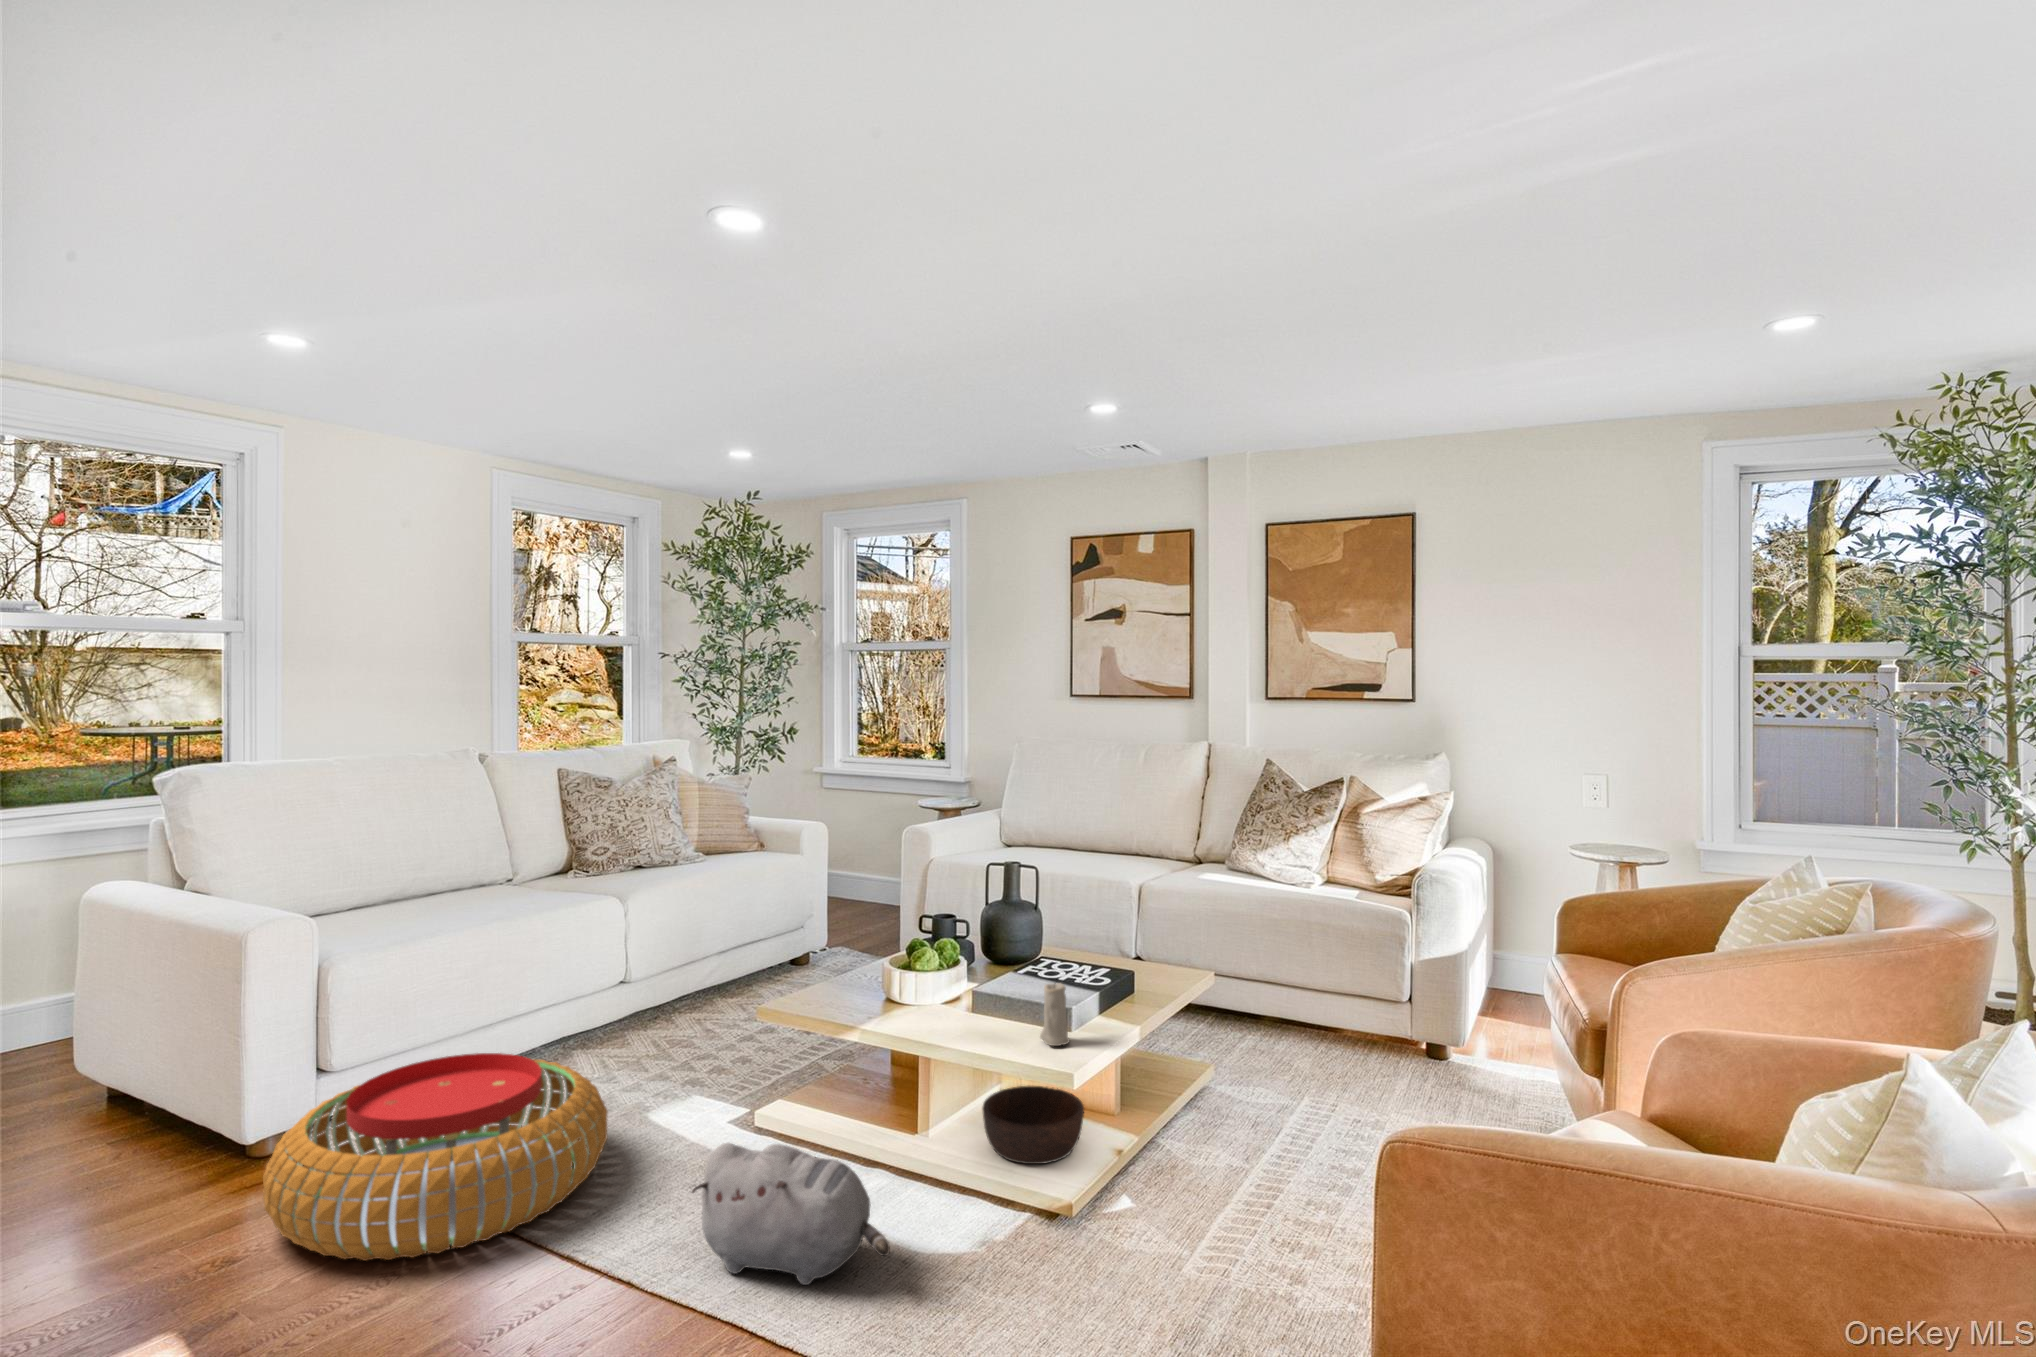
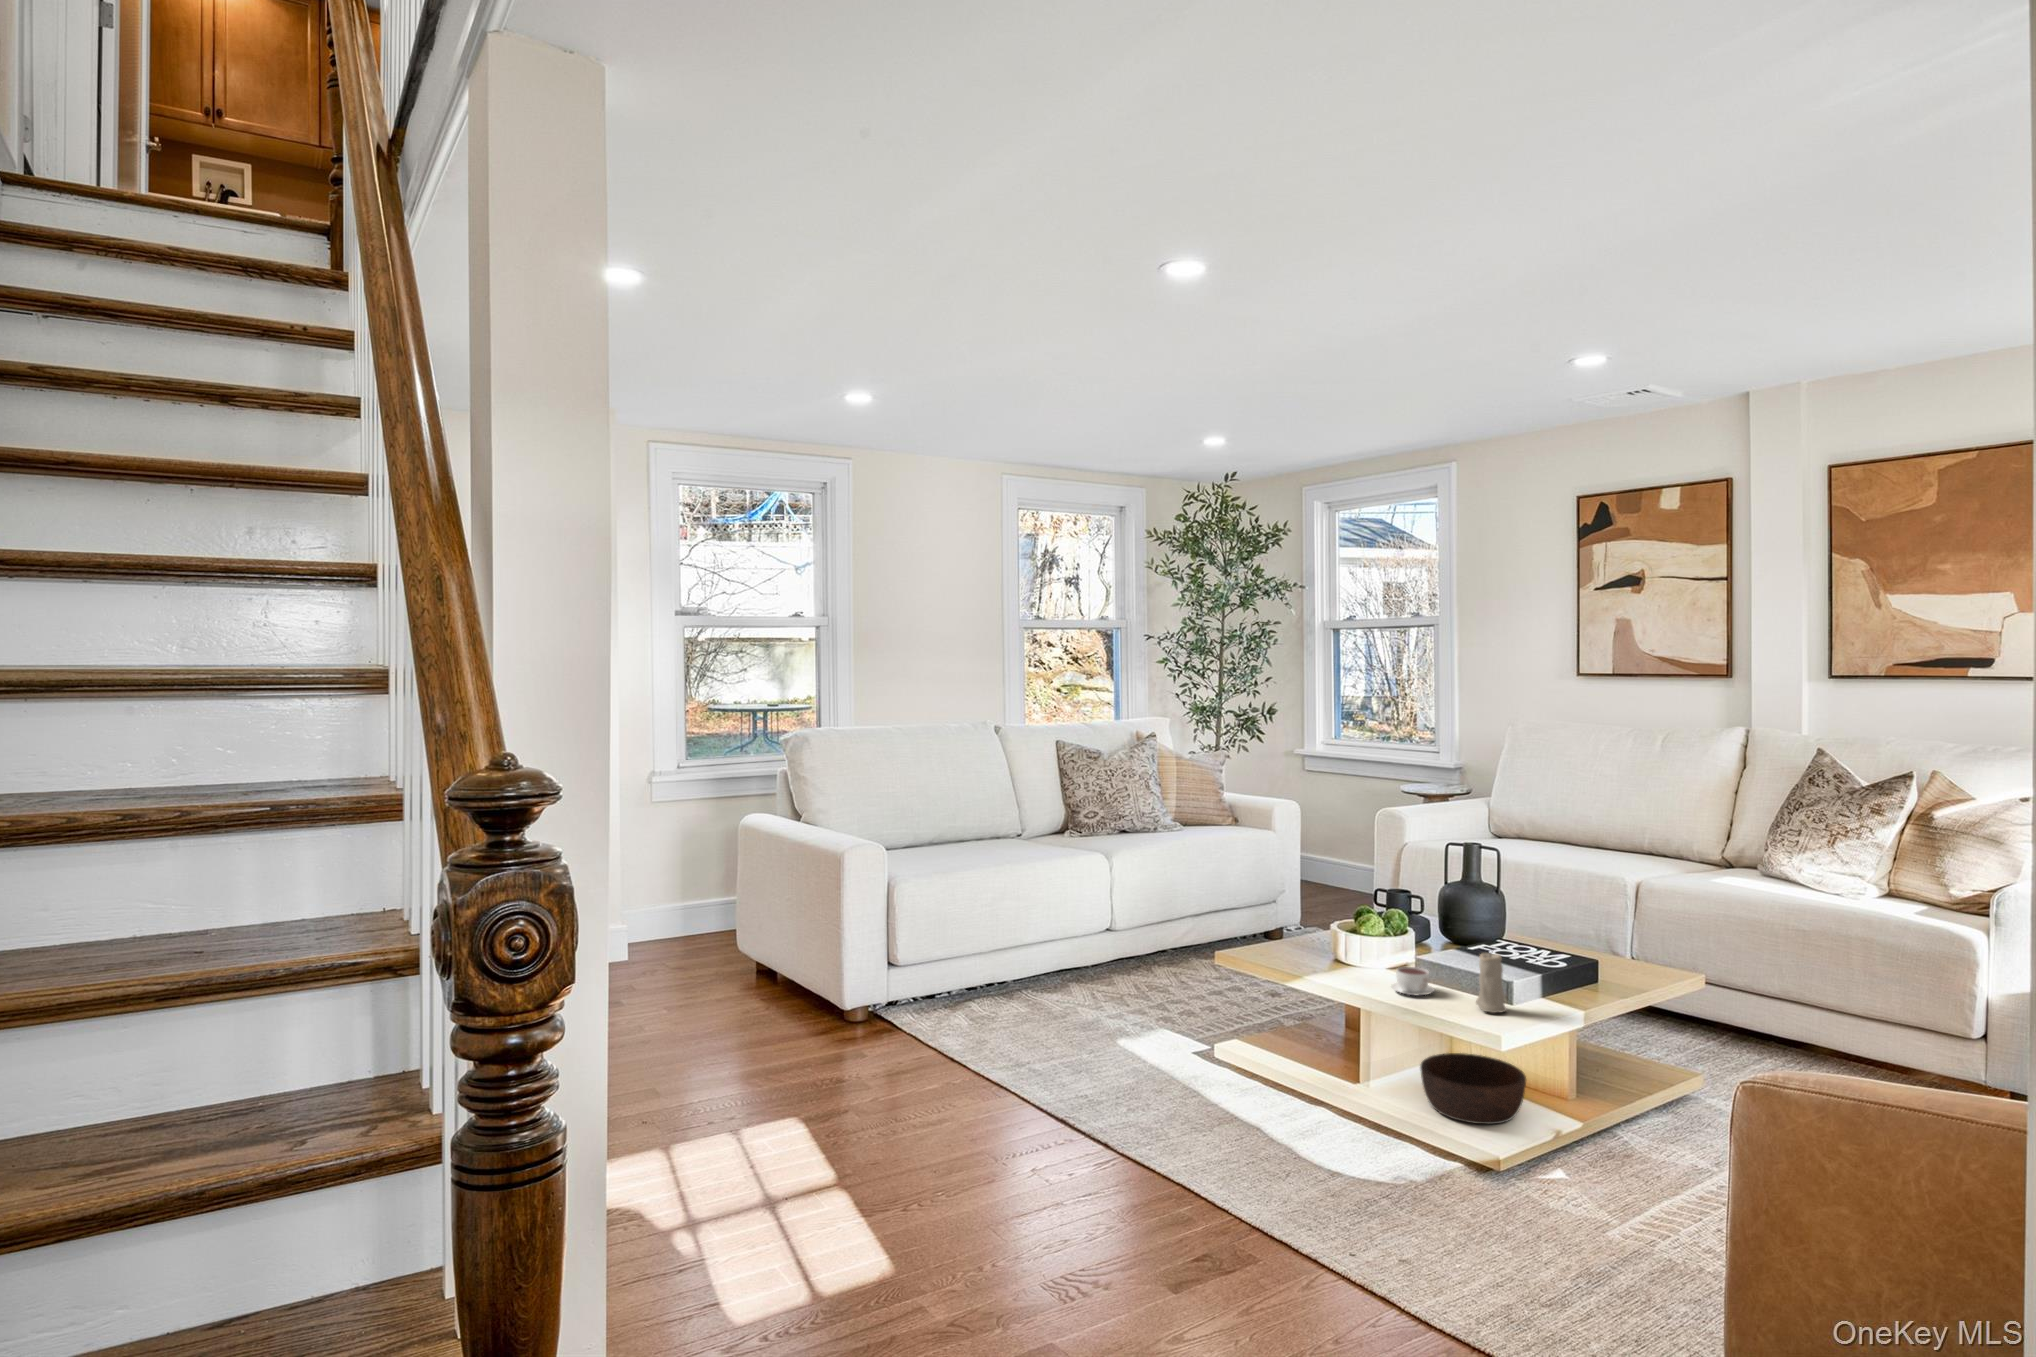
coffee cup: none [953,1004,1002,1035] -> present [1391,967,1435,995]
pouf: present [263,1053,608,1261] -> none [858,962,1093,1102]
plush toy: present [692,1143,890,1285] -> none [1153,1050,1316,1175]

